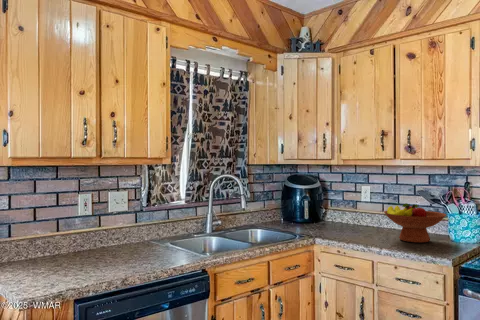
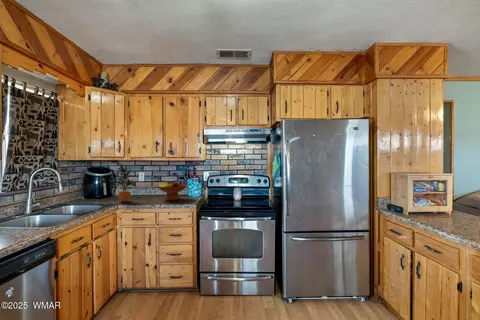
potted plant: none [312,169,350,233] -> present [117,164,135,202]

